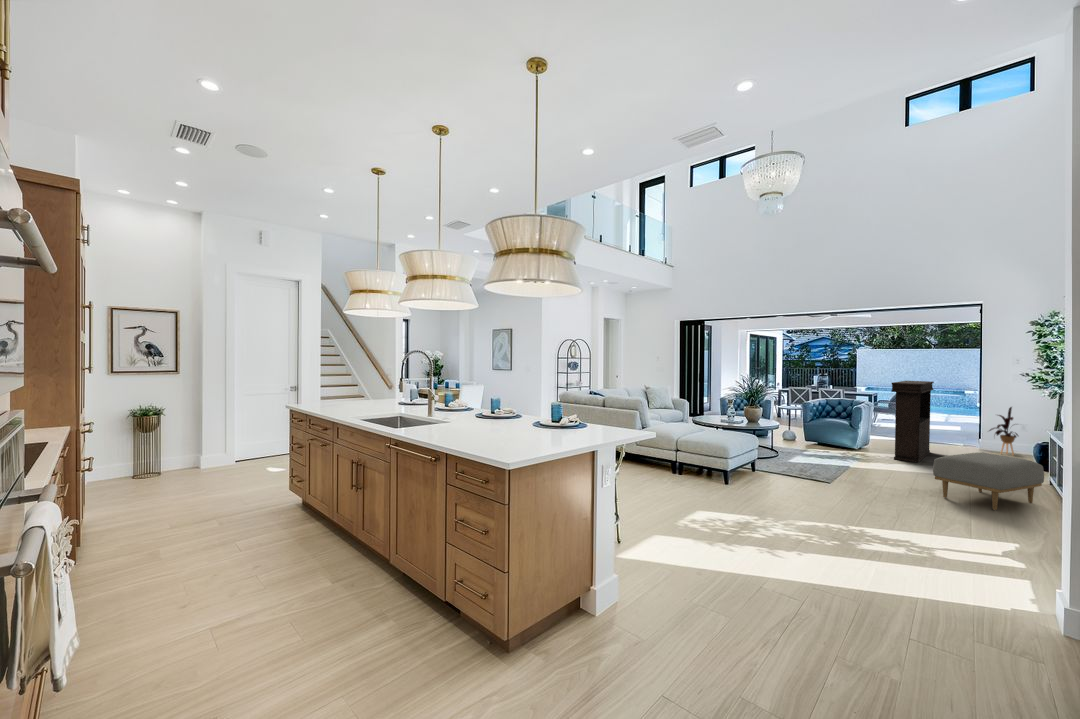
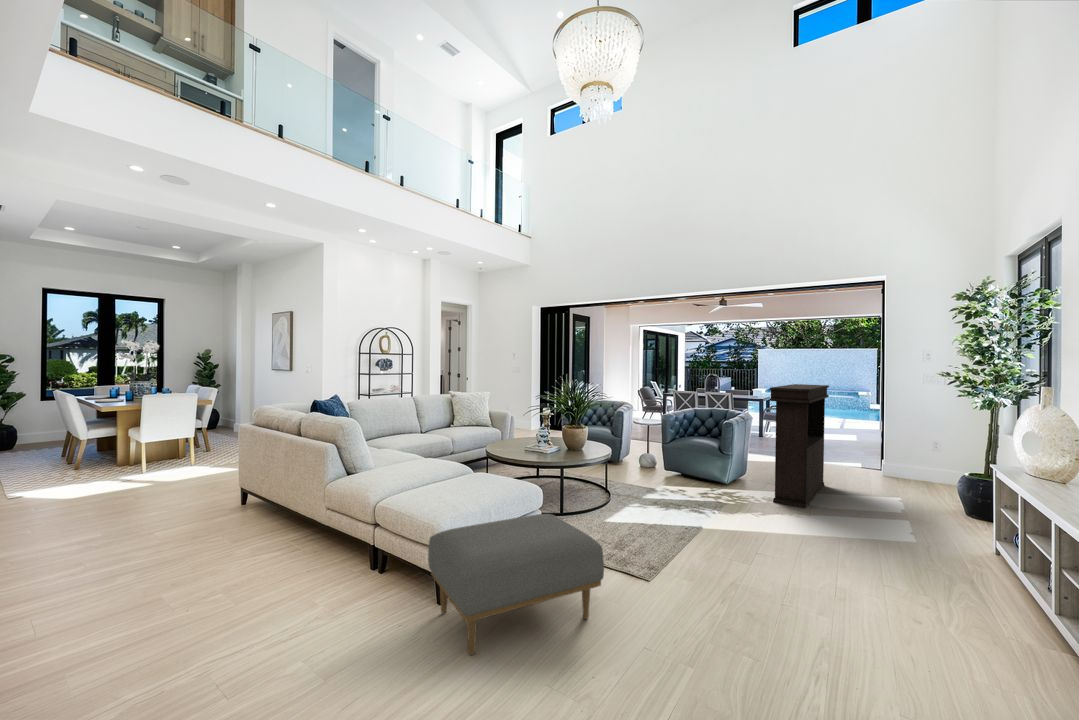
house plant: present [989,407,1018,455] -> none [895,420,938,487]
ottoman: present [933,452,1044,510] -> present [428,514,604,655]

